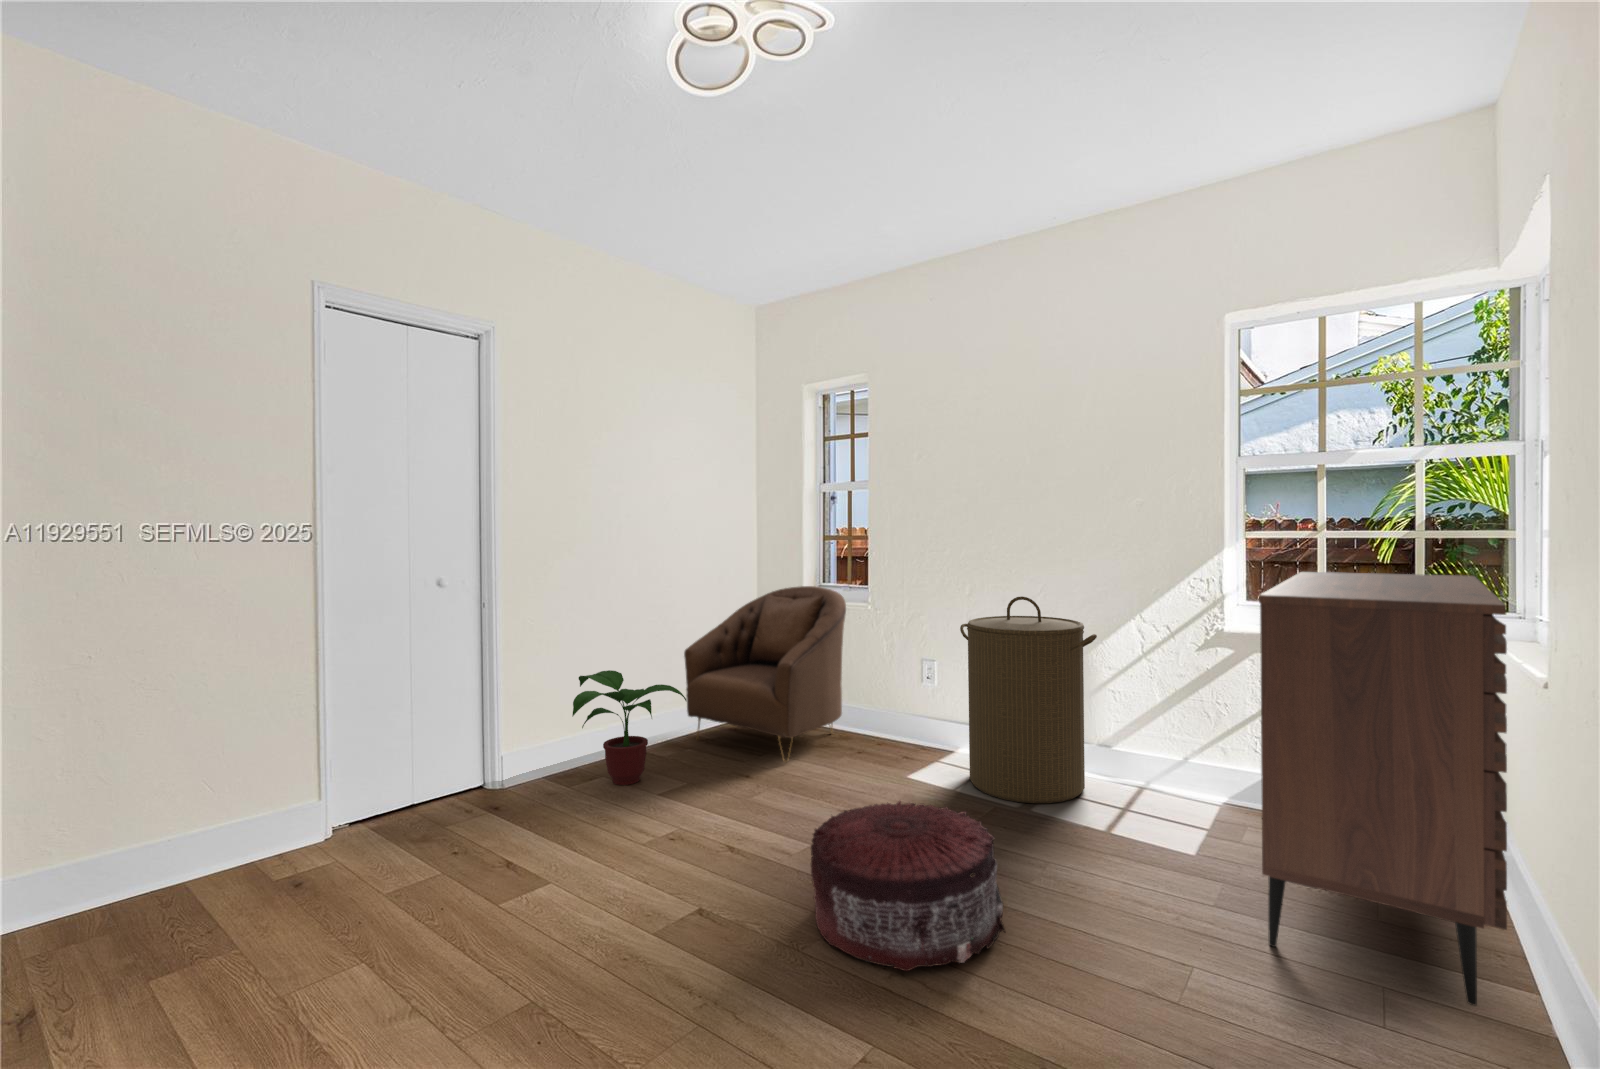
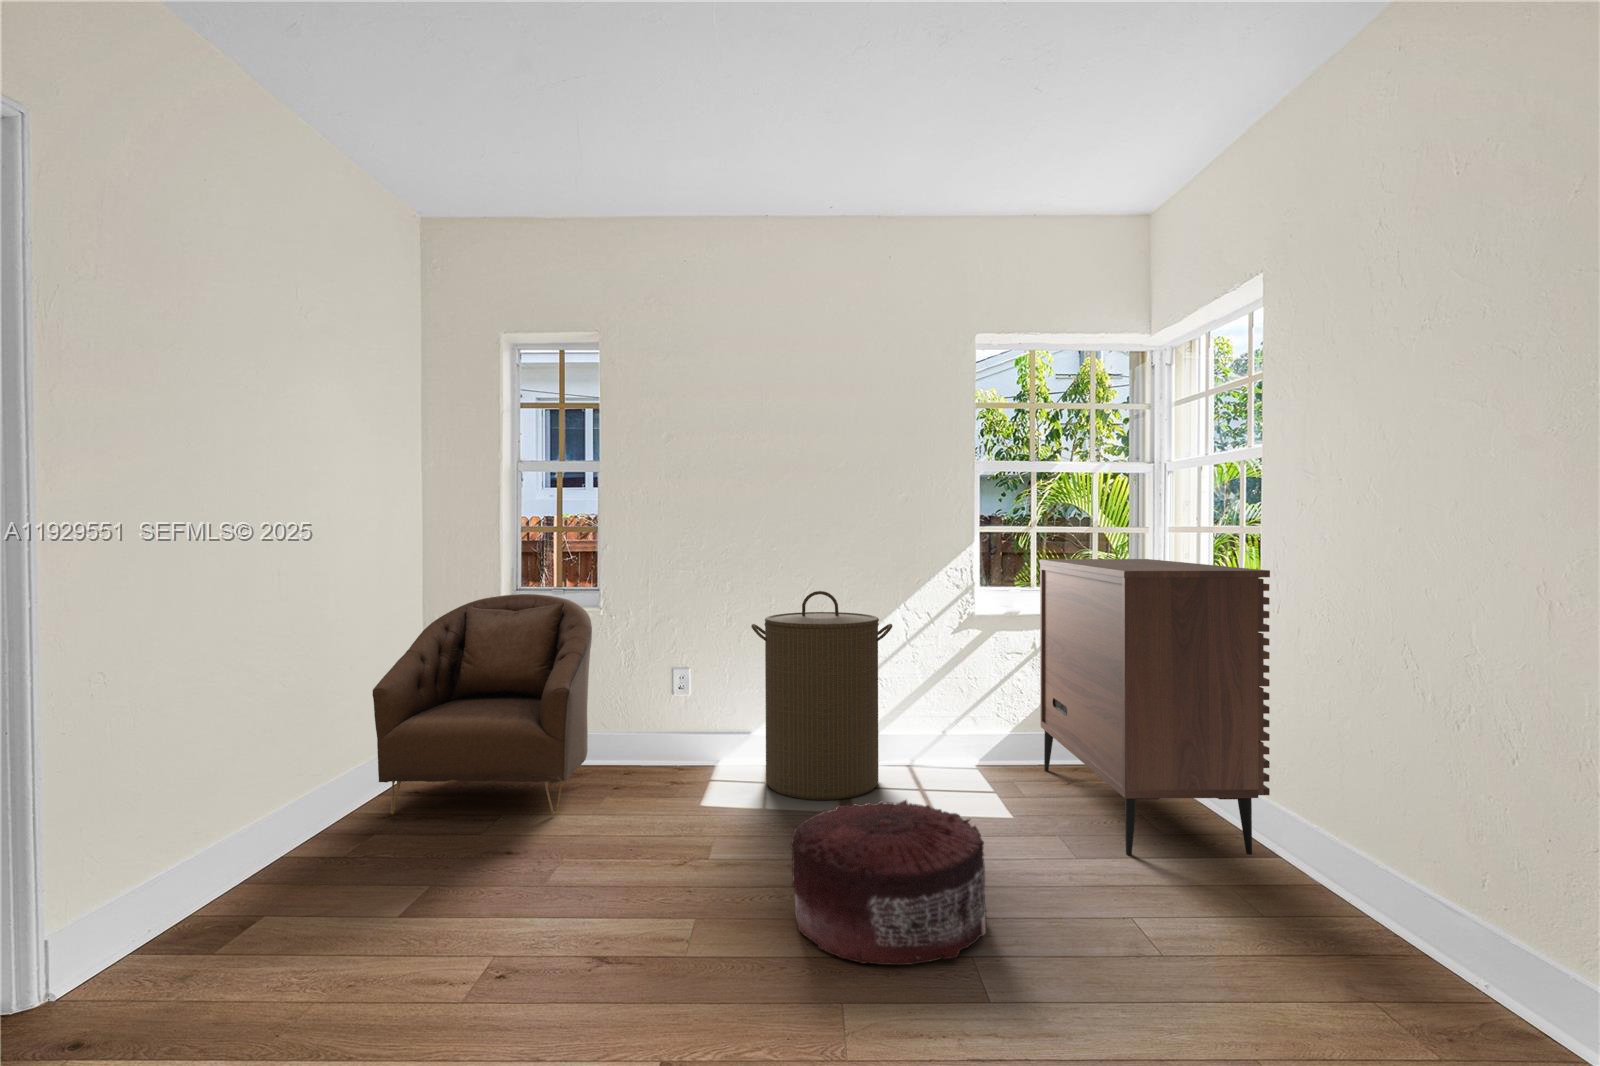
potted plant: present [572,670,686,785] -> none [249,725,442,890]

